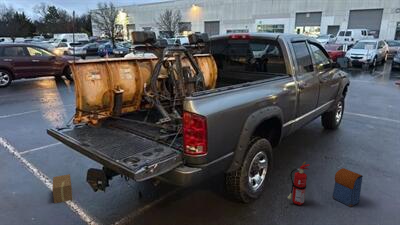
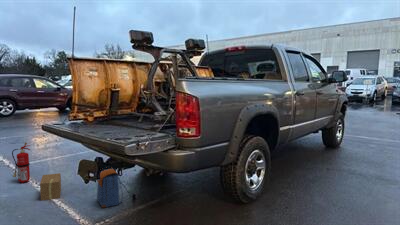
fire extinguisher: present [288,162,310,205] -> present [12,143,30,183]
backpack: present [332,168,363,207] -> present [97,169,121,208]

